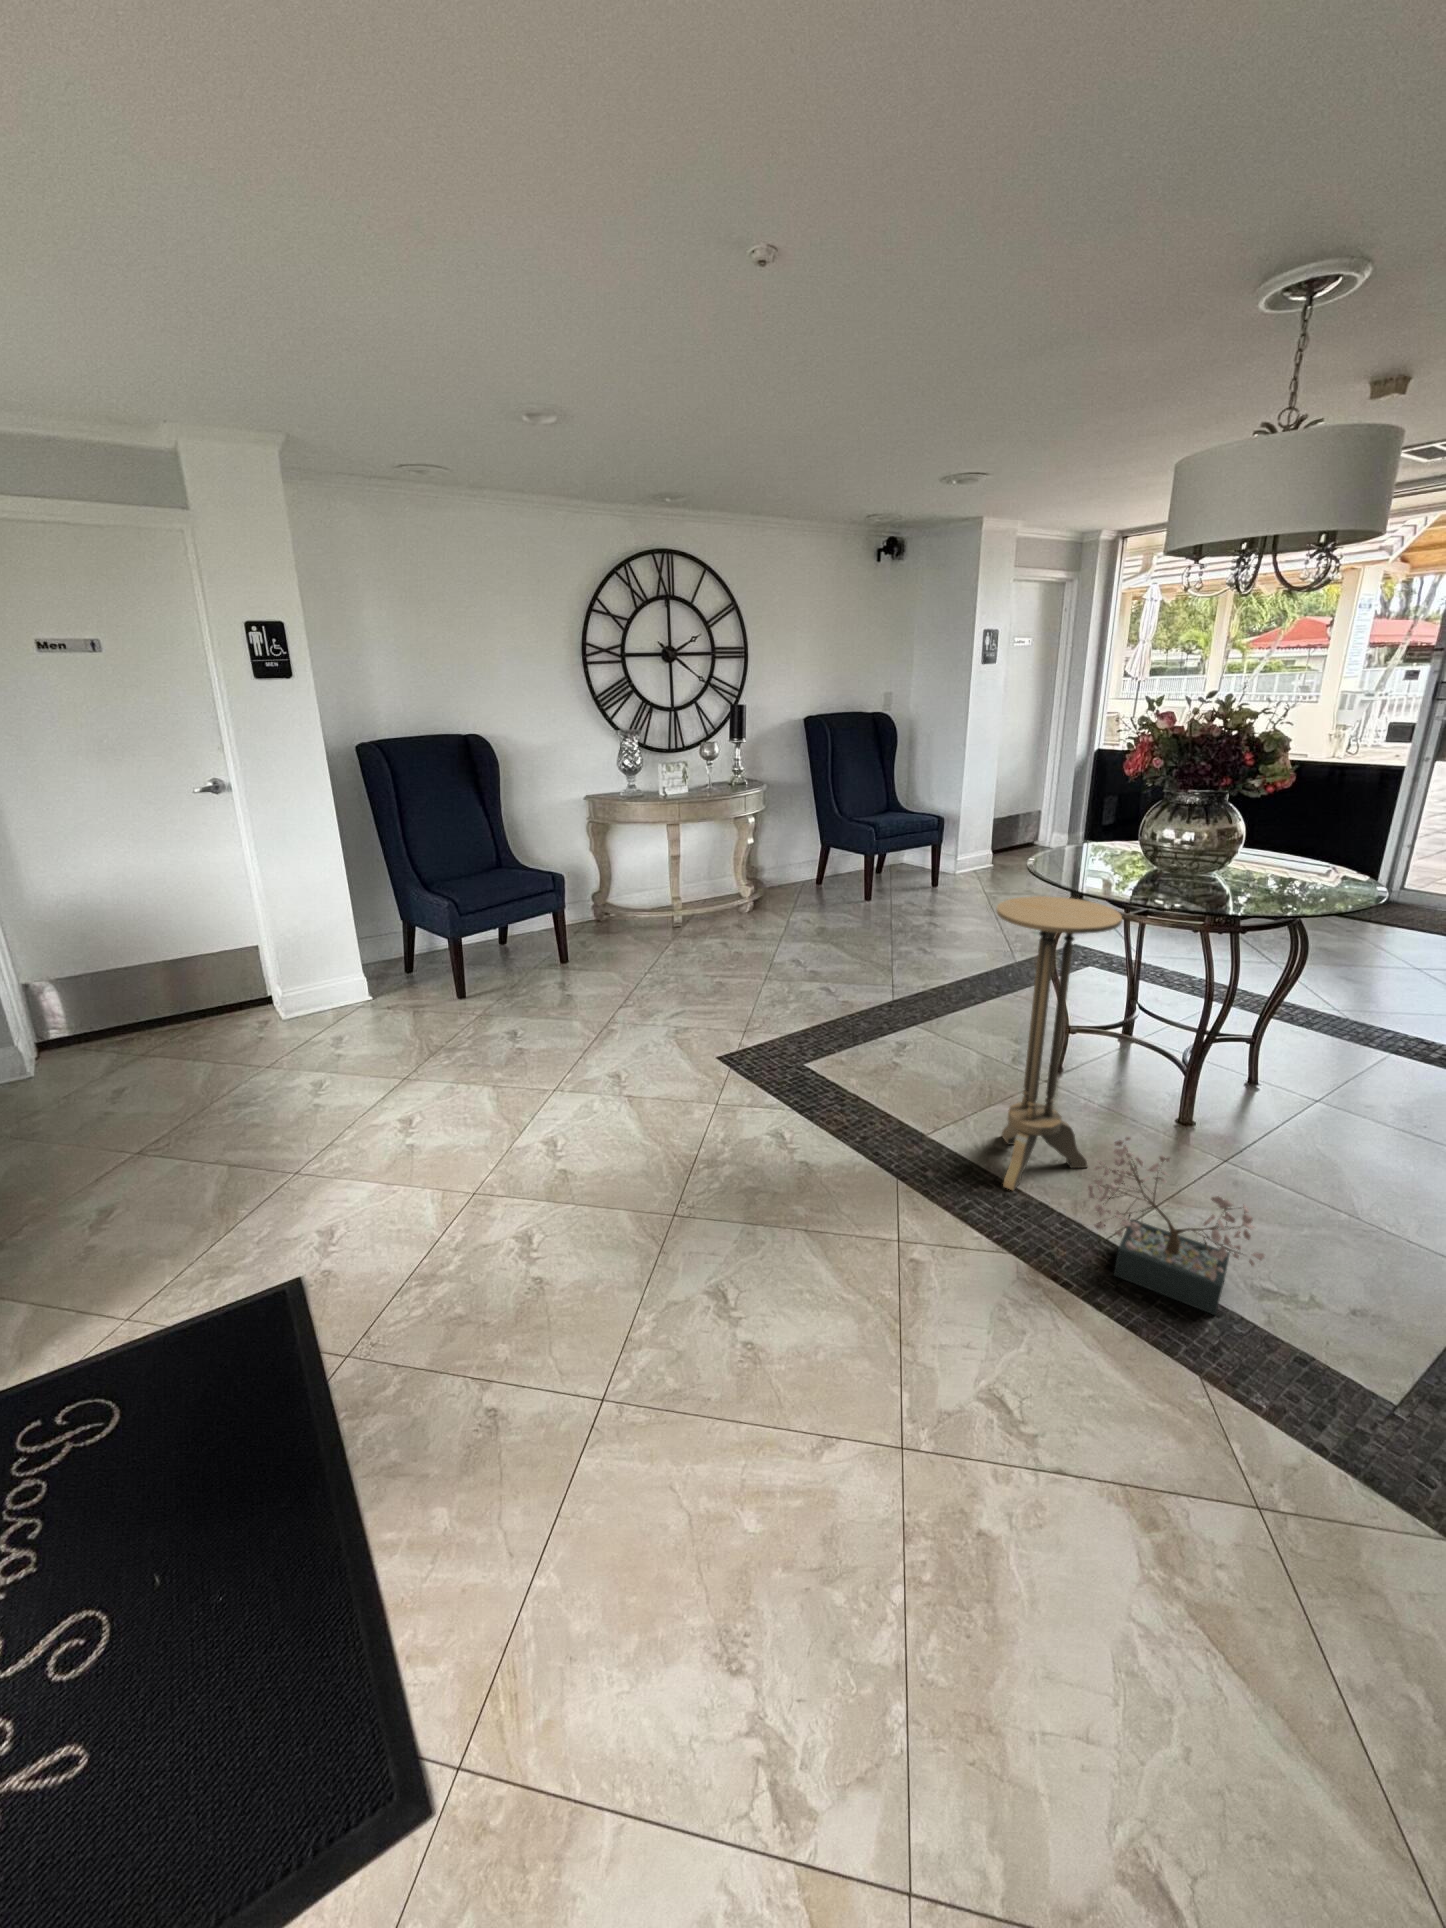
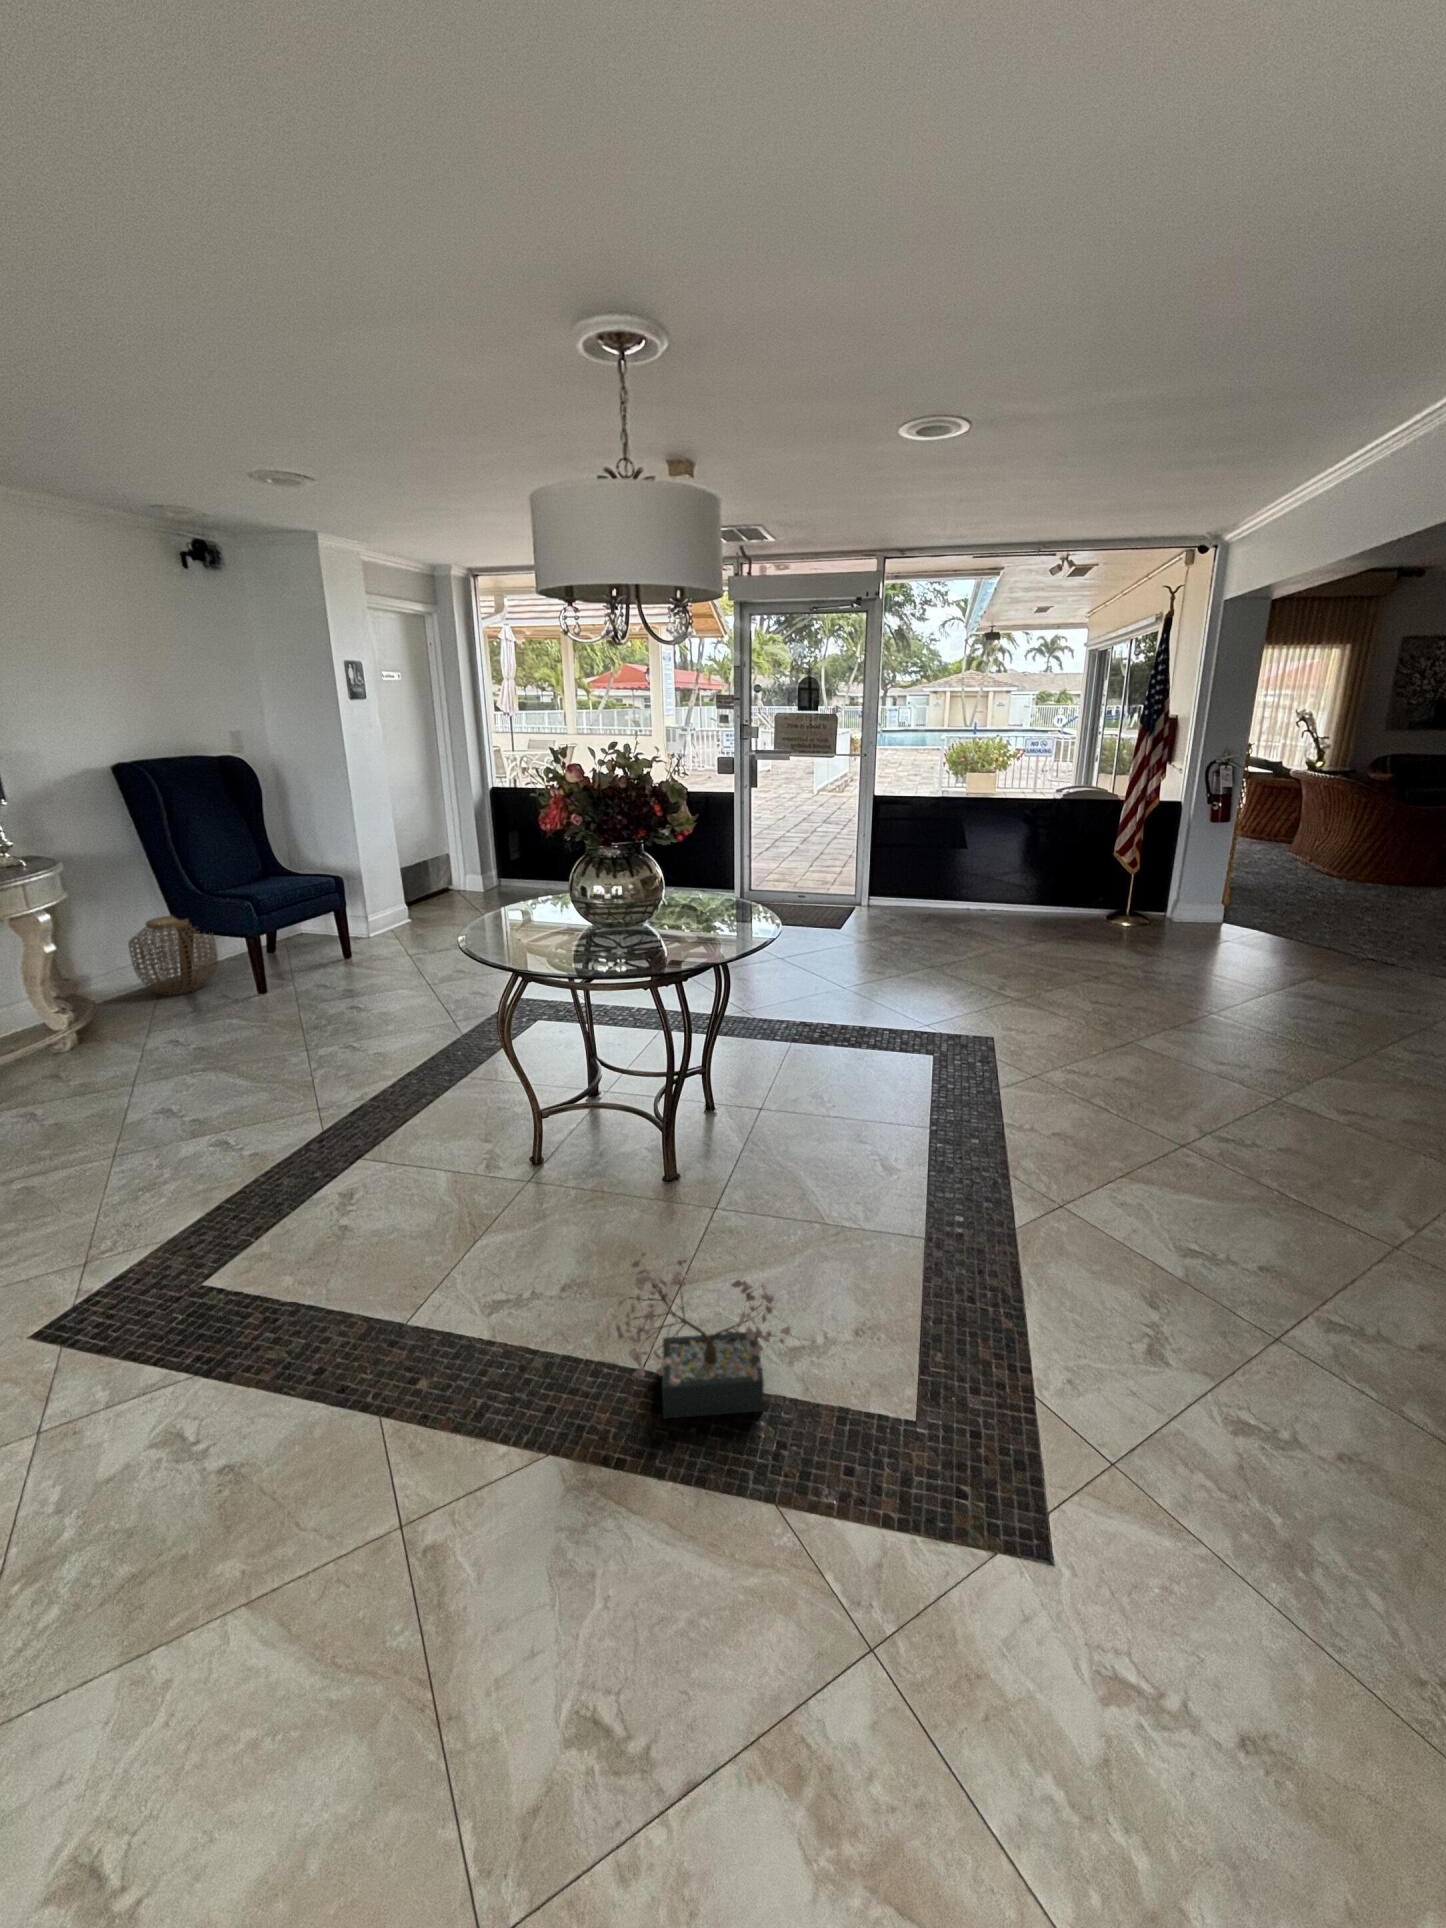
woven basket: none [792,831,845,891] -> present [129,916,218,995]
side table: present [996,896,1122,1190] -> none [441,989,600,1357]

